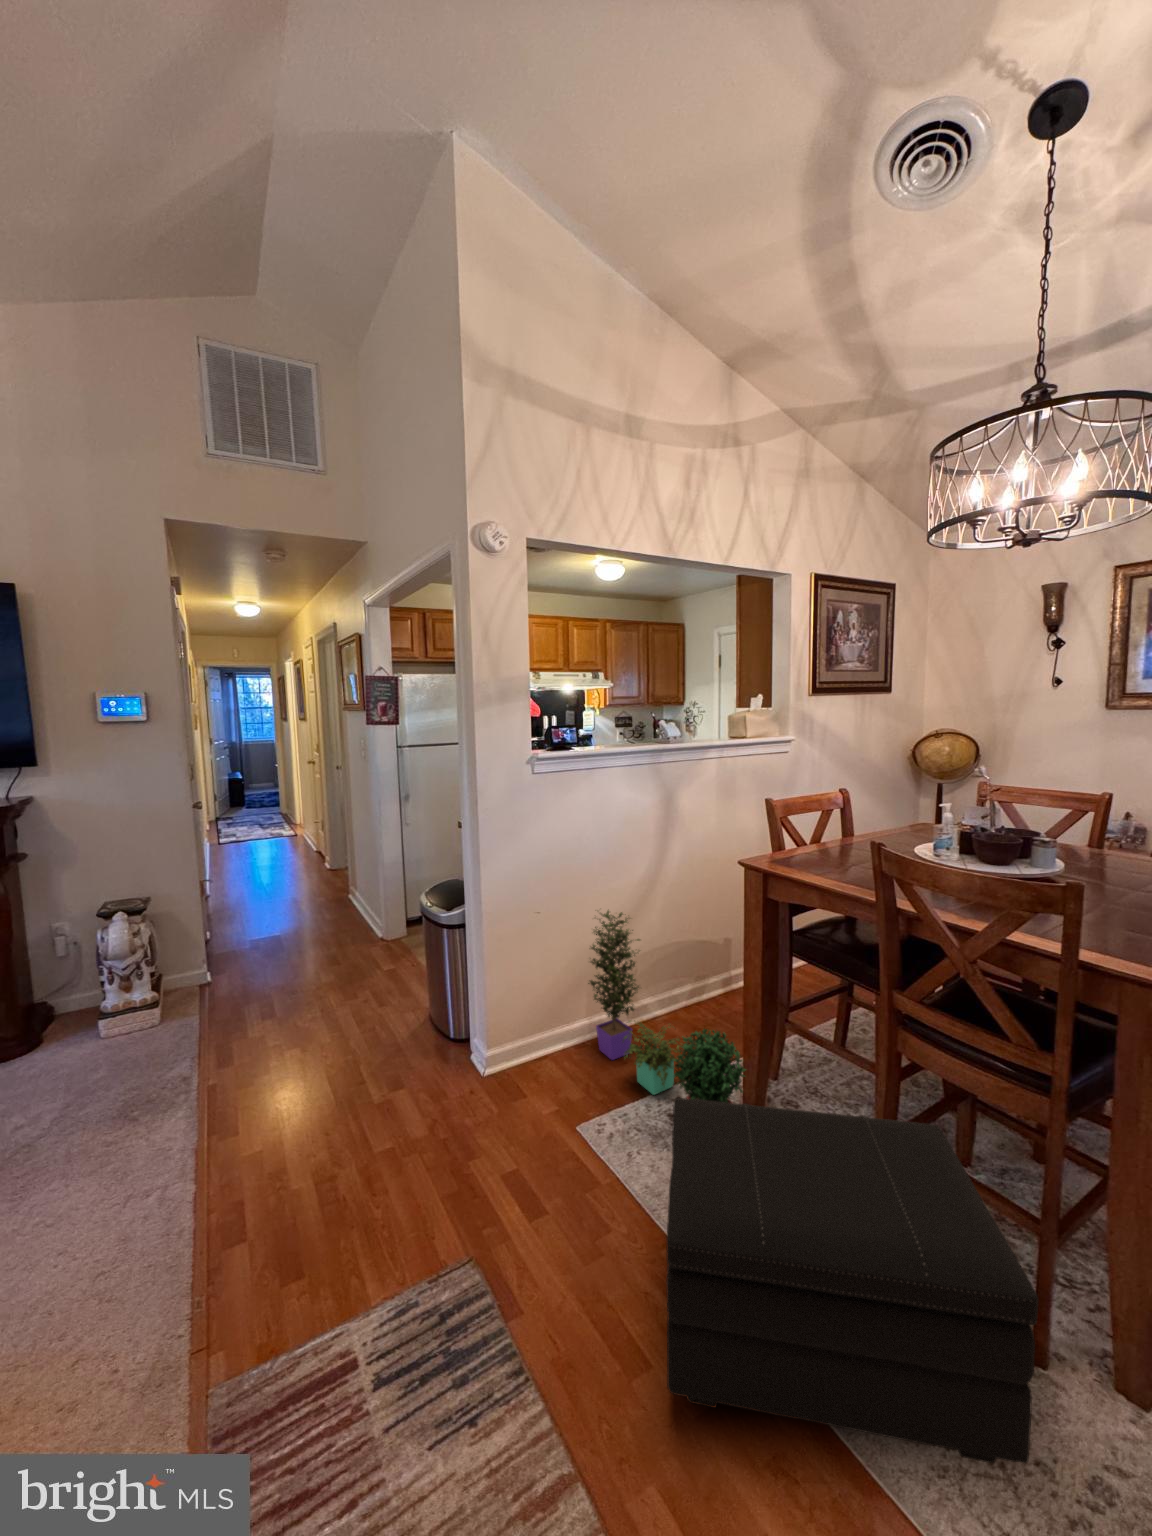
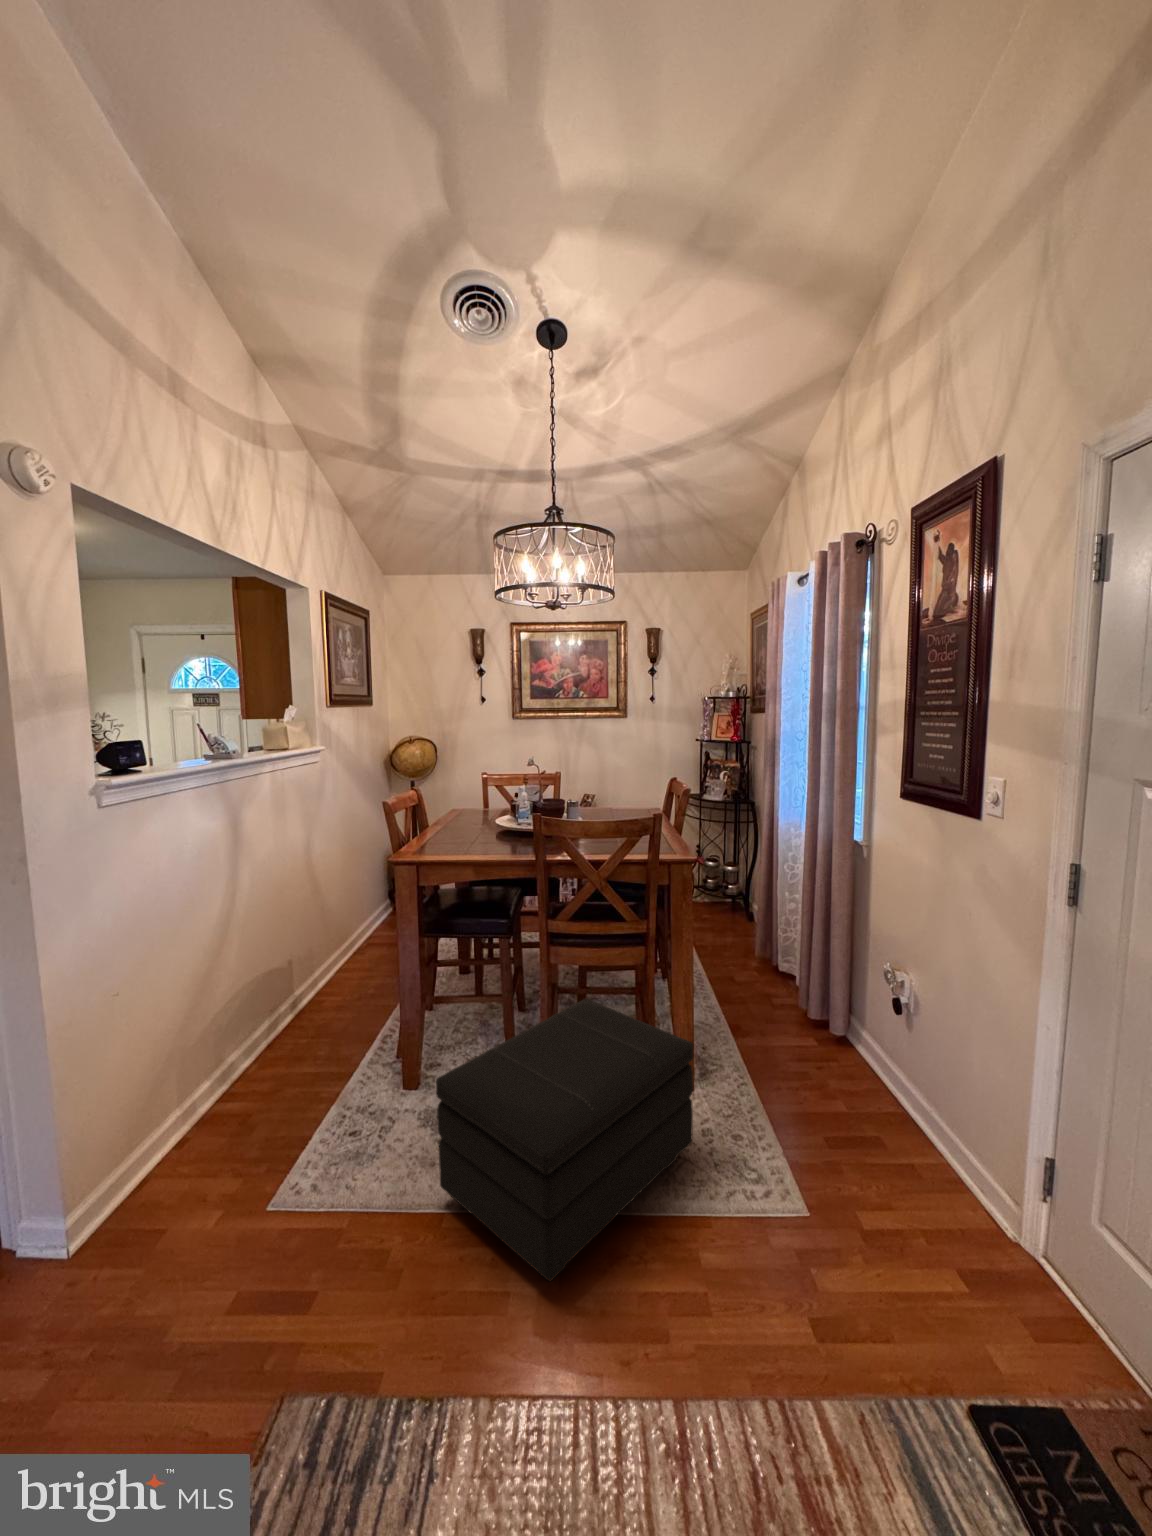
potted plant: present [588,910,746,1103] -> none [185,953,425,1133]

